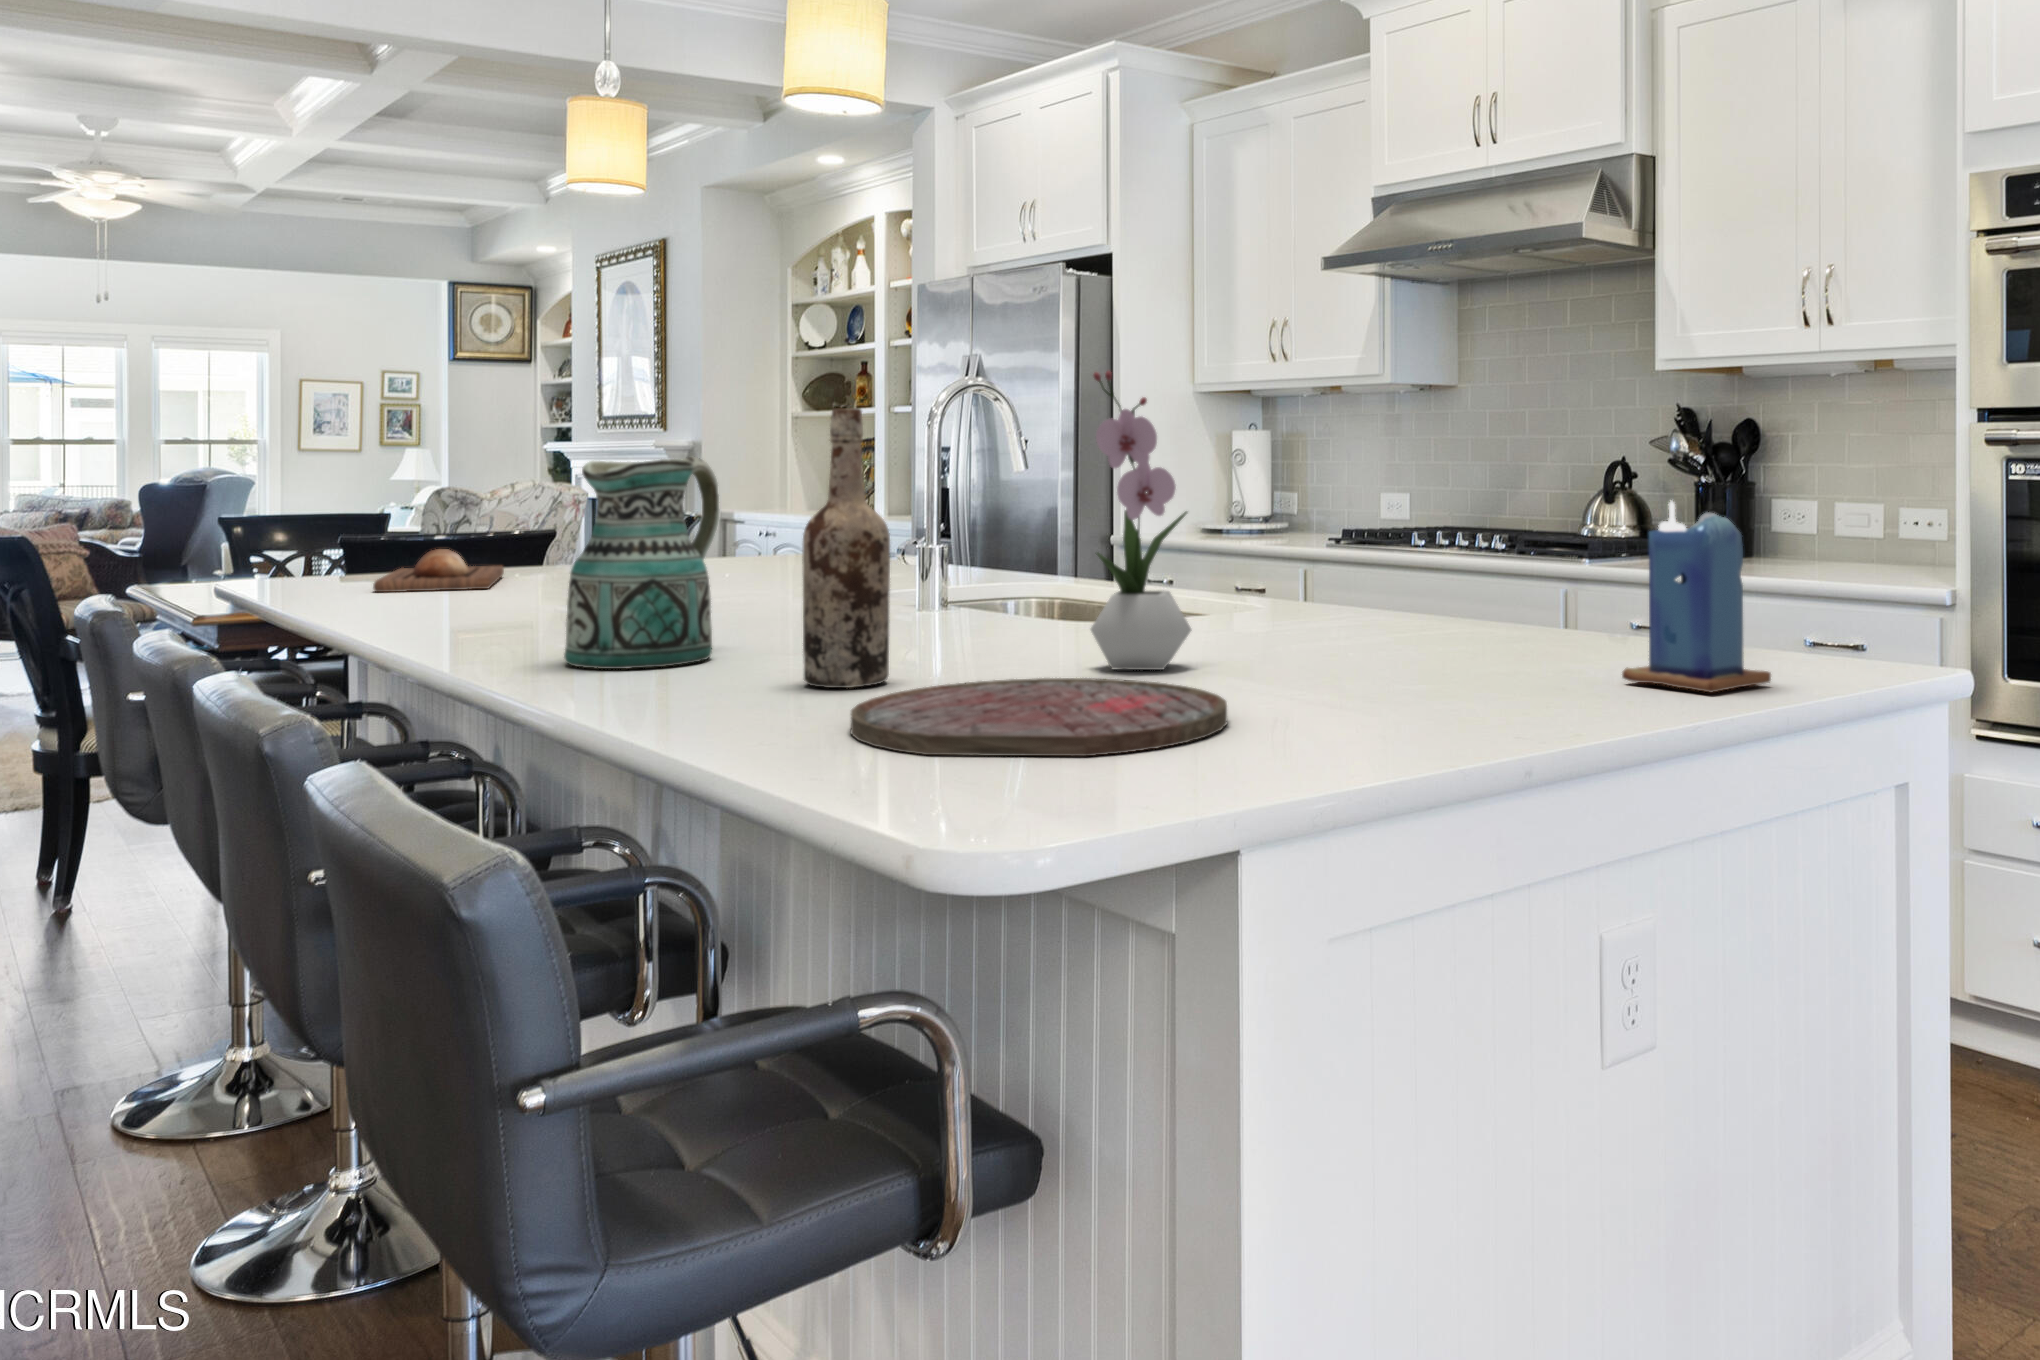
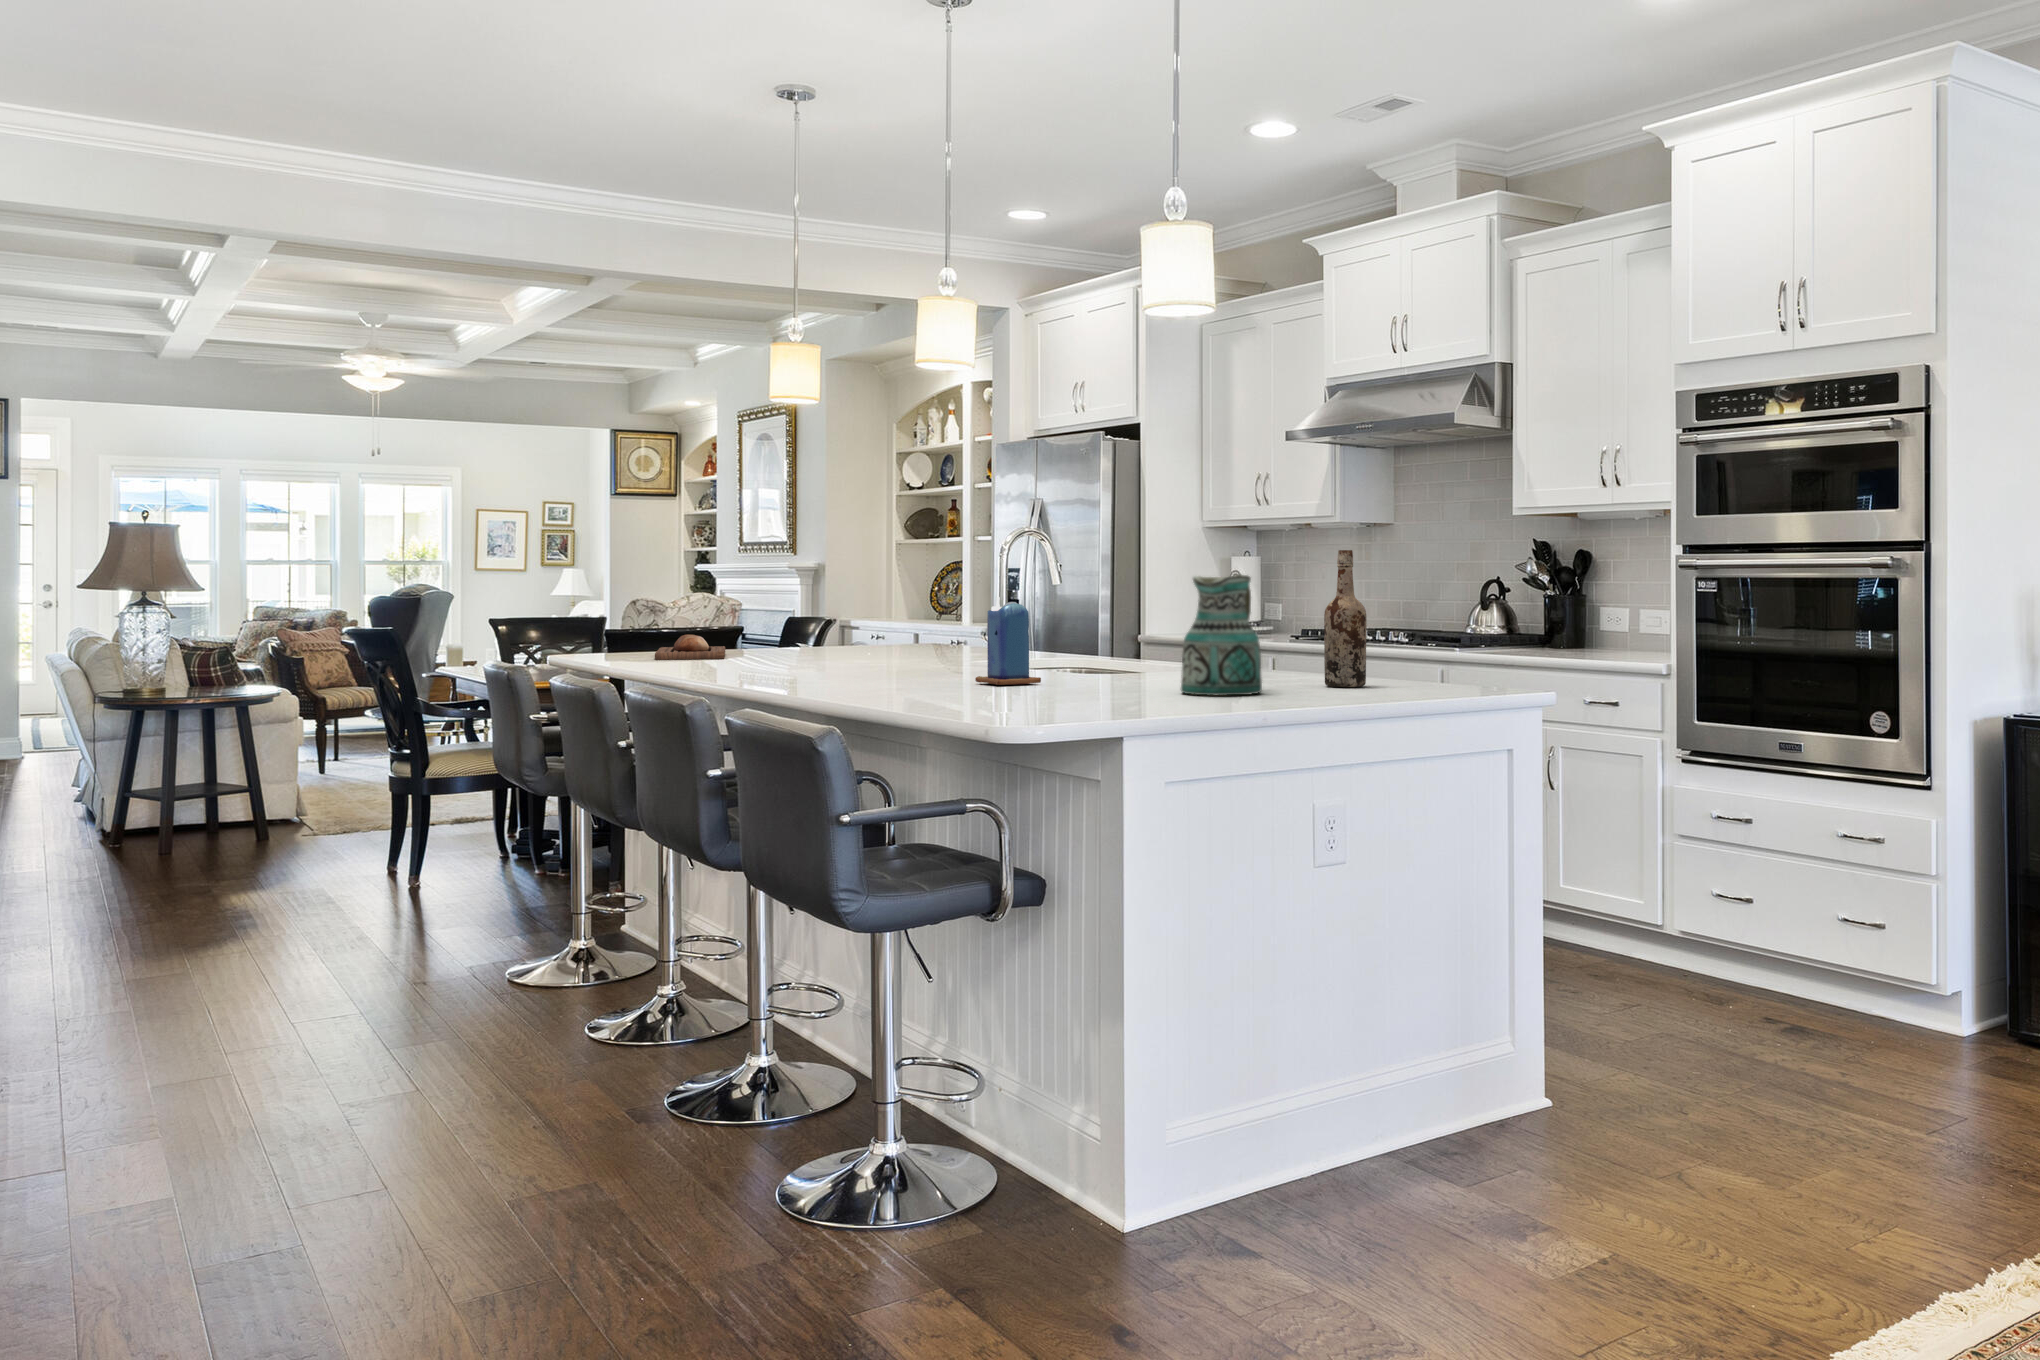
flower arrangement: present [1091,371,1191,670] -> none [1081,529,1136,687]
wine bottle: present [802,408,890,688] -> present [1324,550,1367,687]
ceramic pitcher: present [564,457,719,669] -> present [1181,574,1262,695]
candle: present [1622,501,1771,692] -> present [975,596,1041,685]
cutting board: present [851,678,1227,756] -> none [959,685,1135,707]

